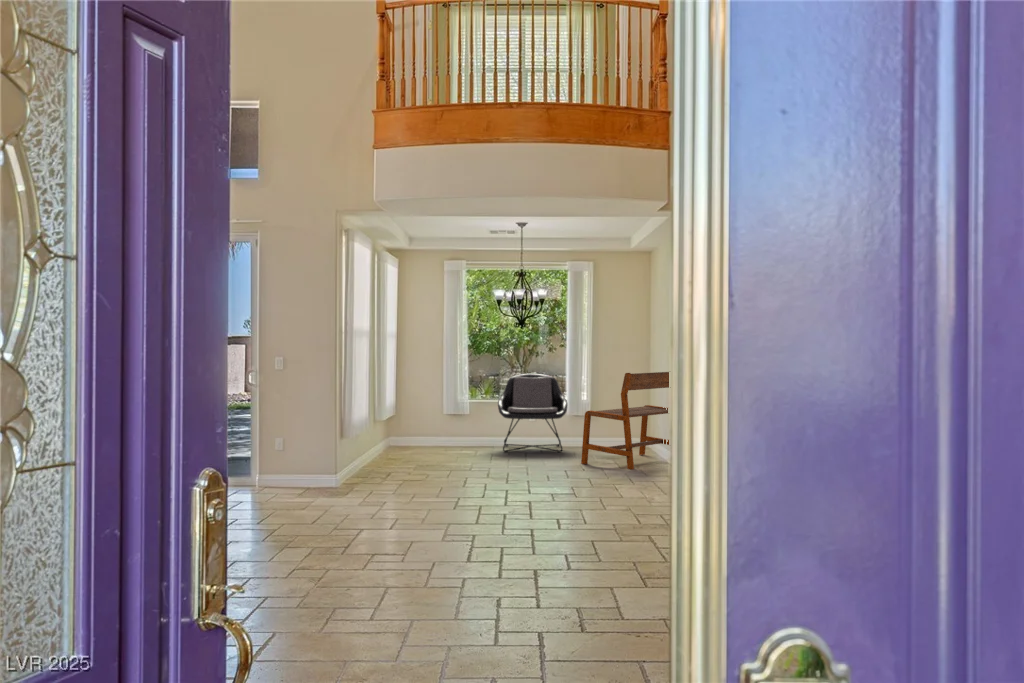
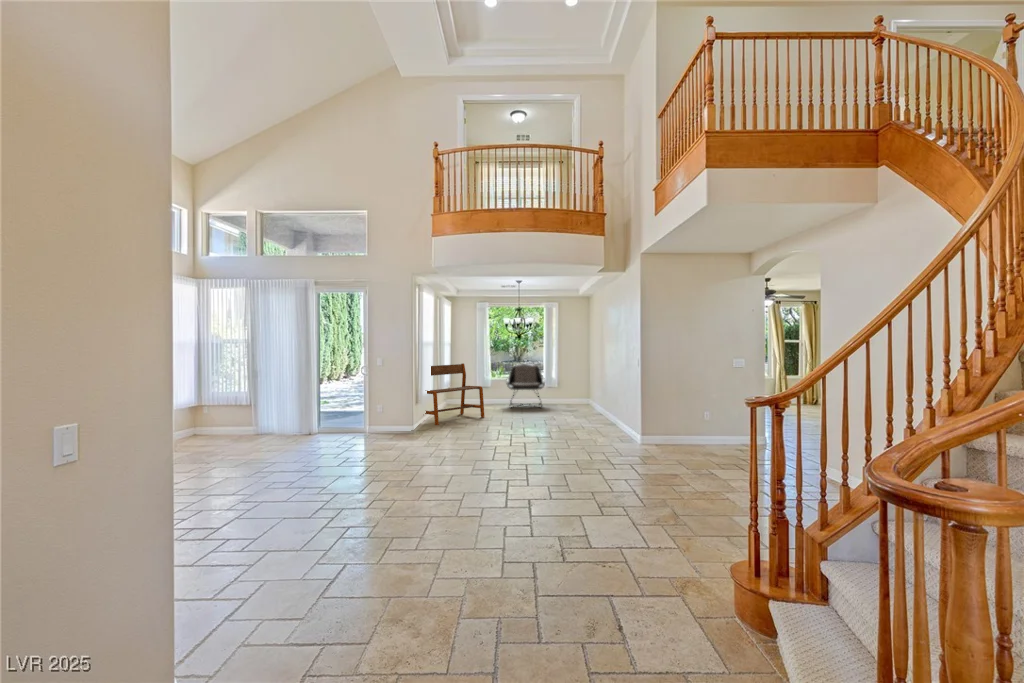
bench: present [581,372,669,469] -> present [425,363,484,425]

